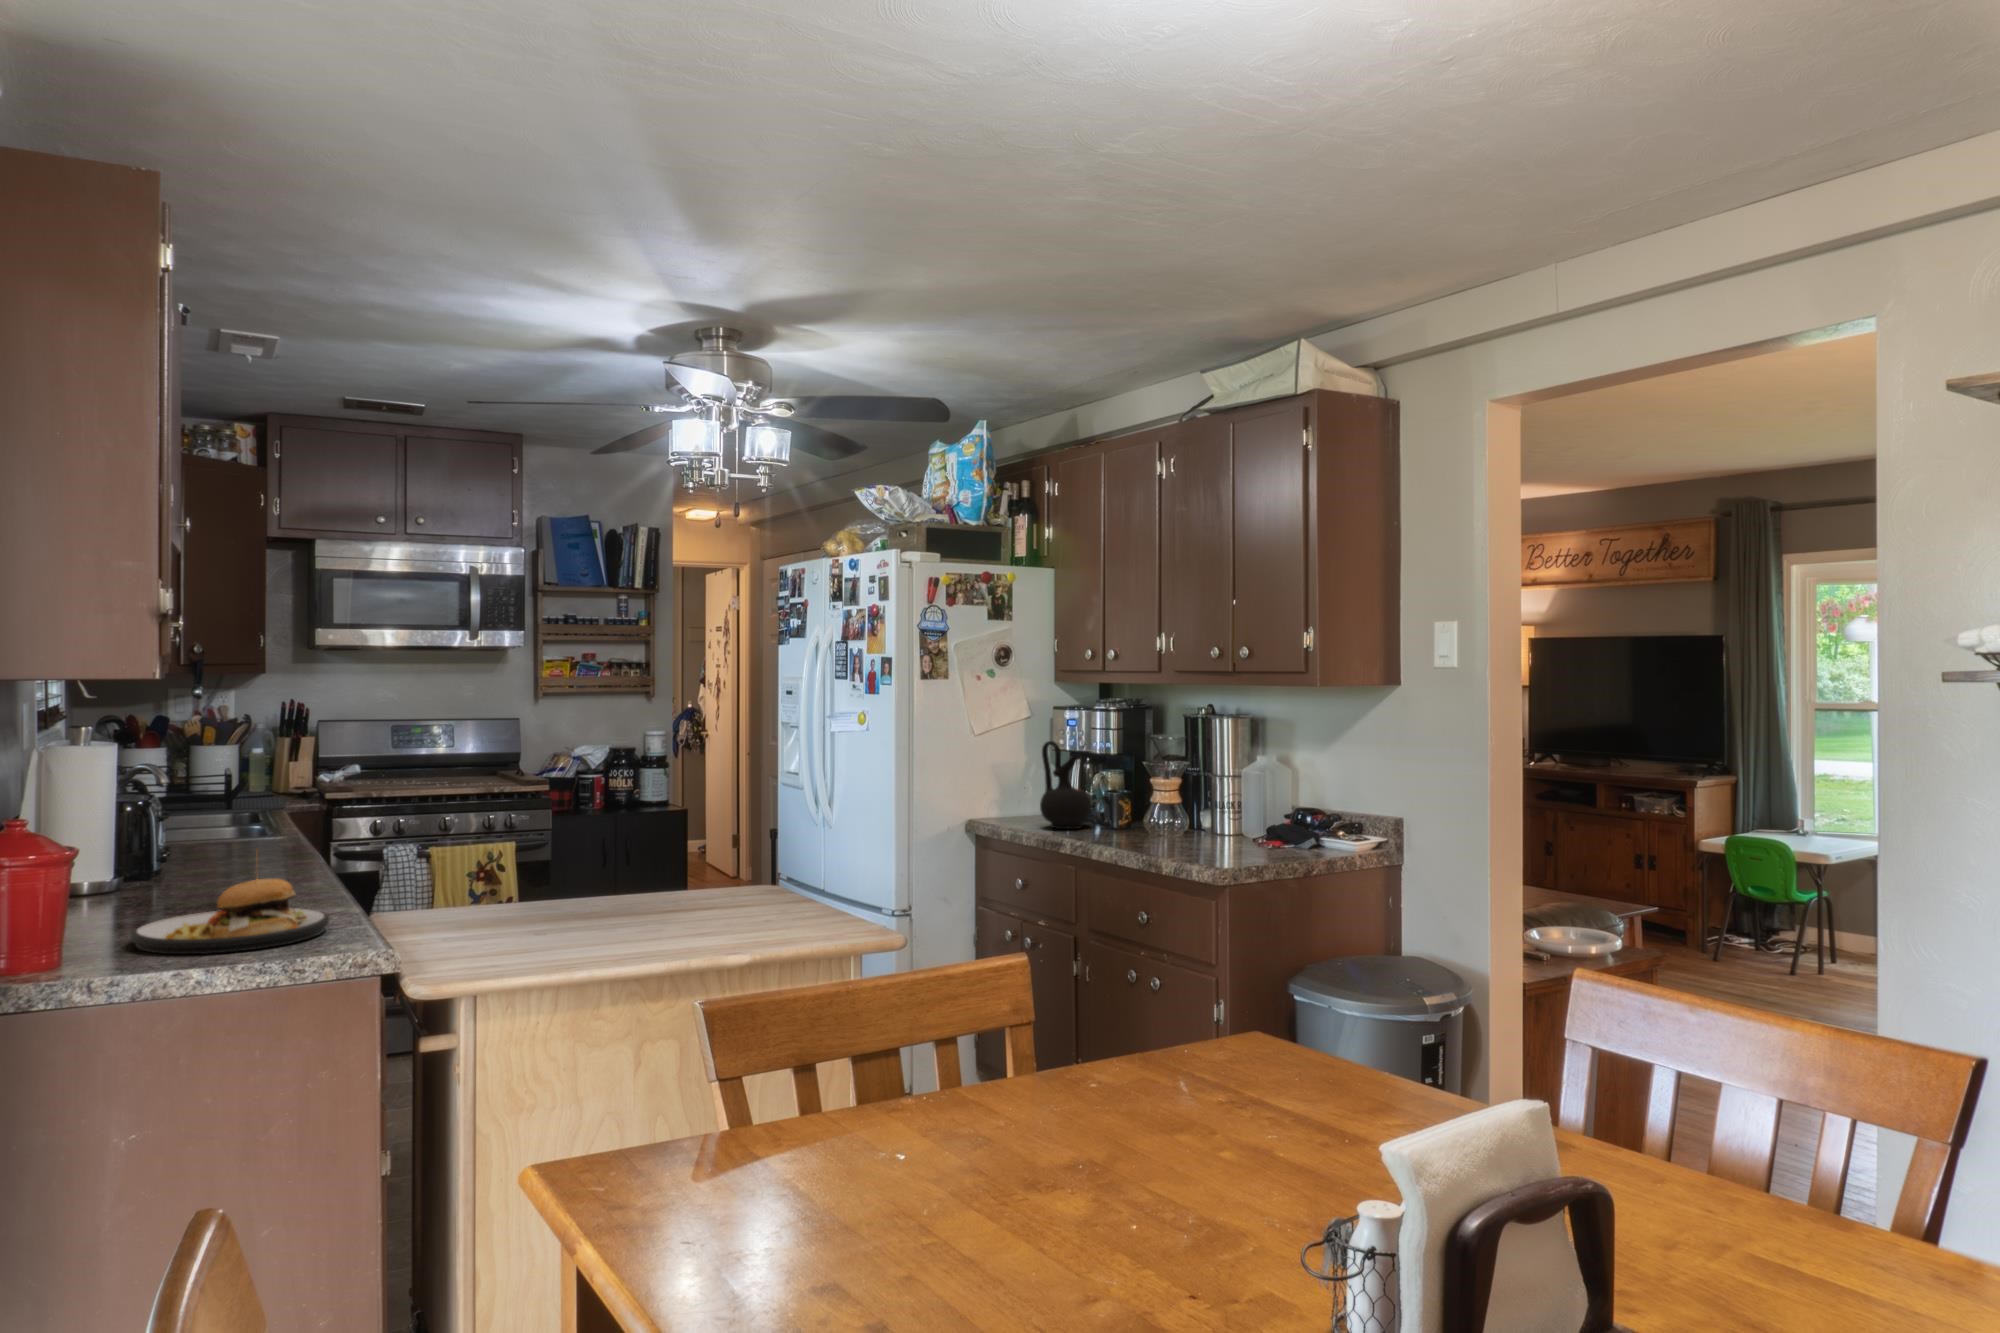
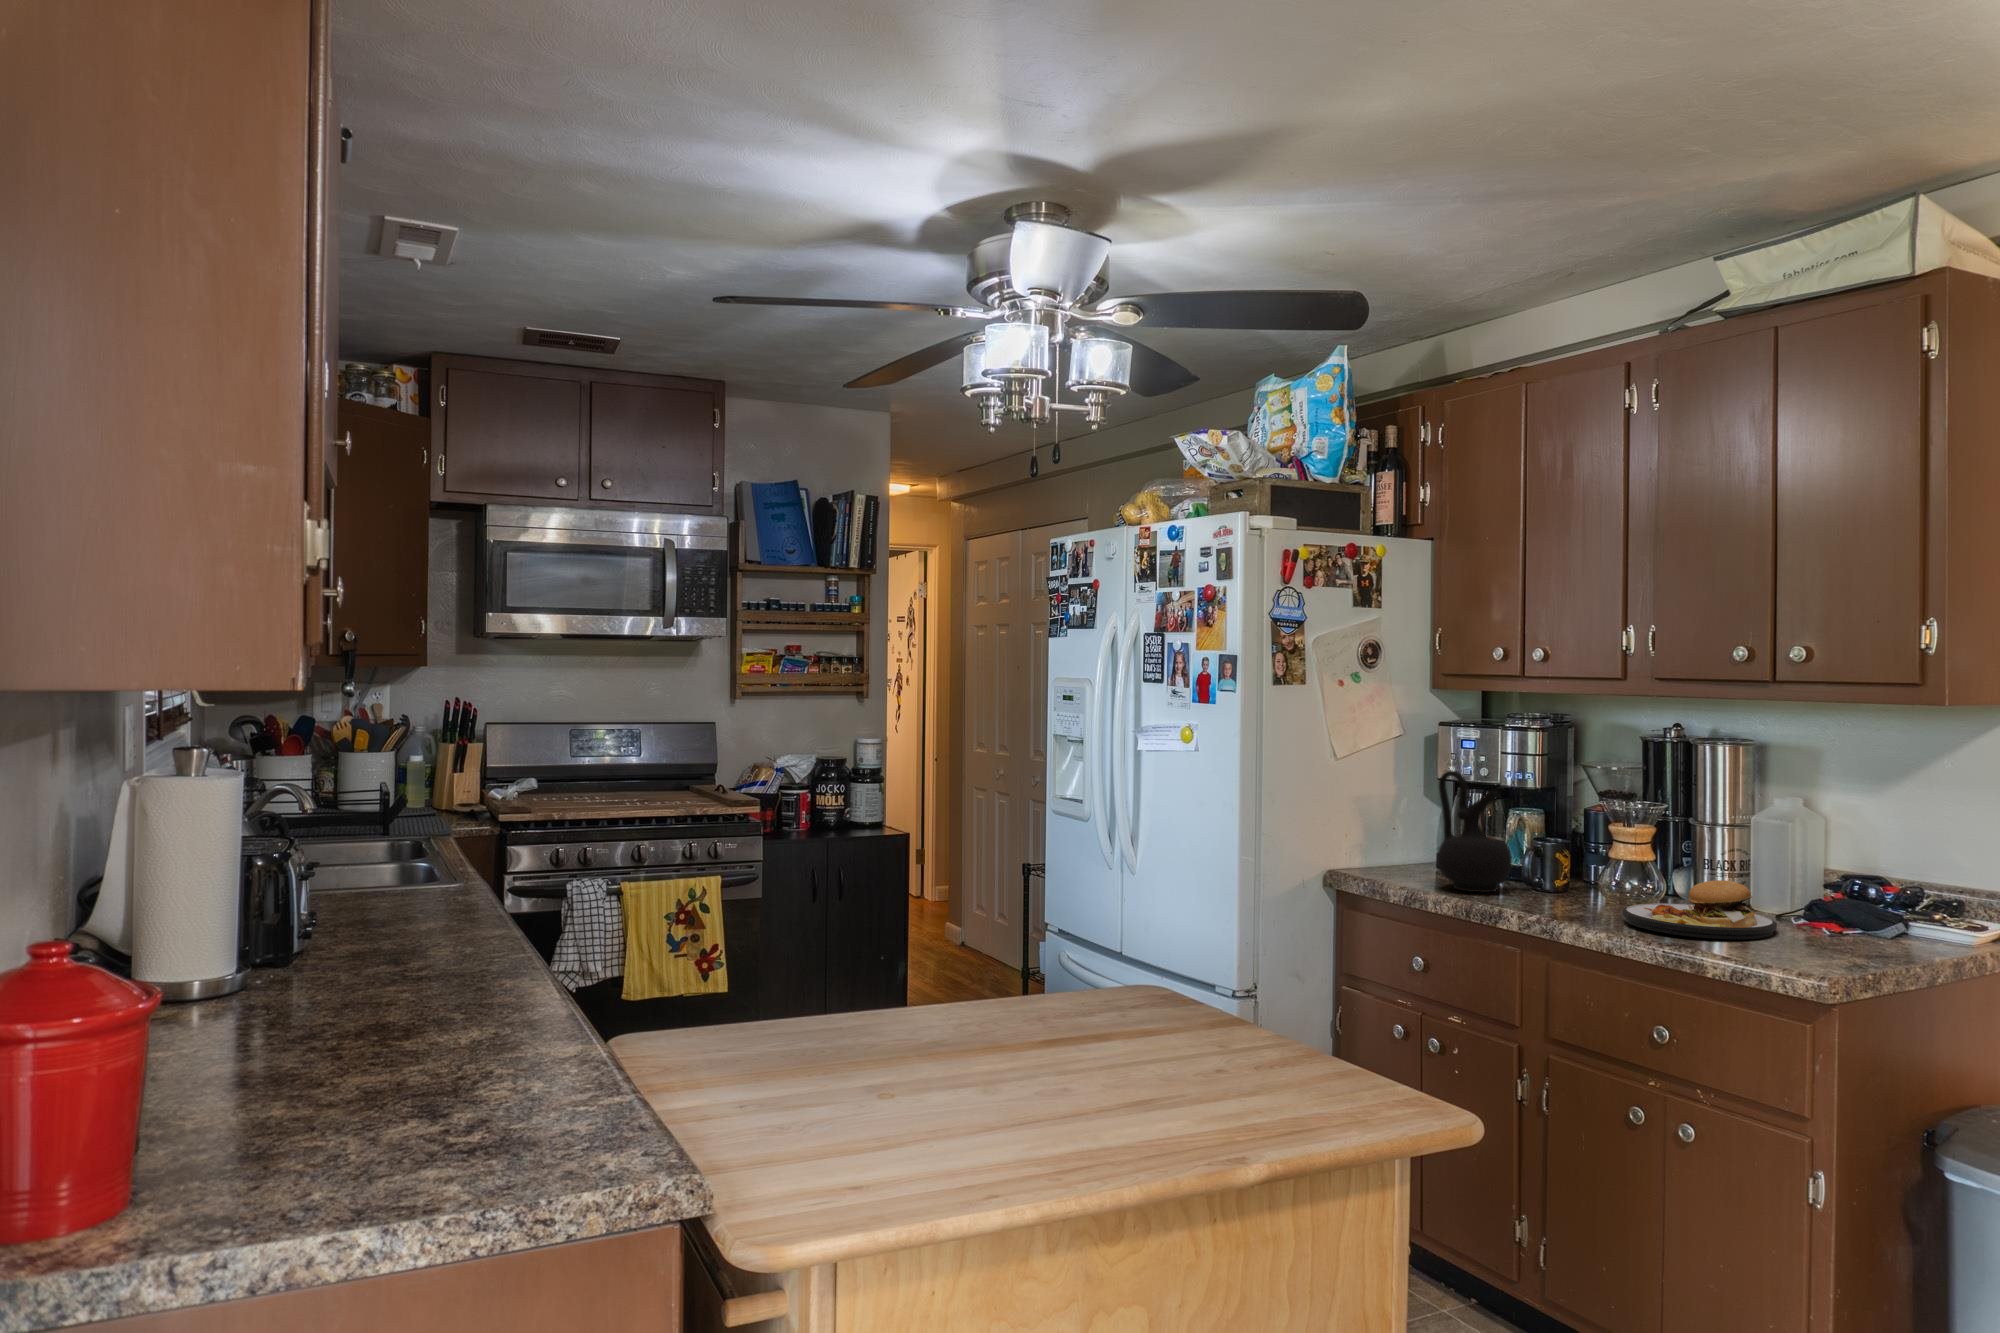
plate: present [131,856,330,954] -> present [1622,856,1777,939]

